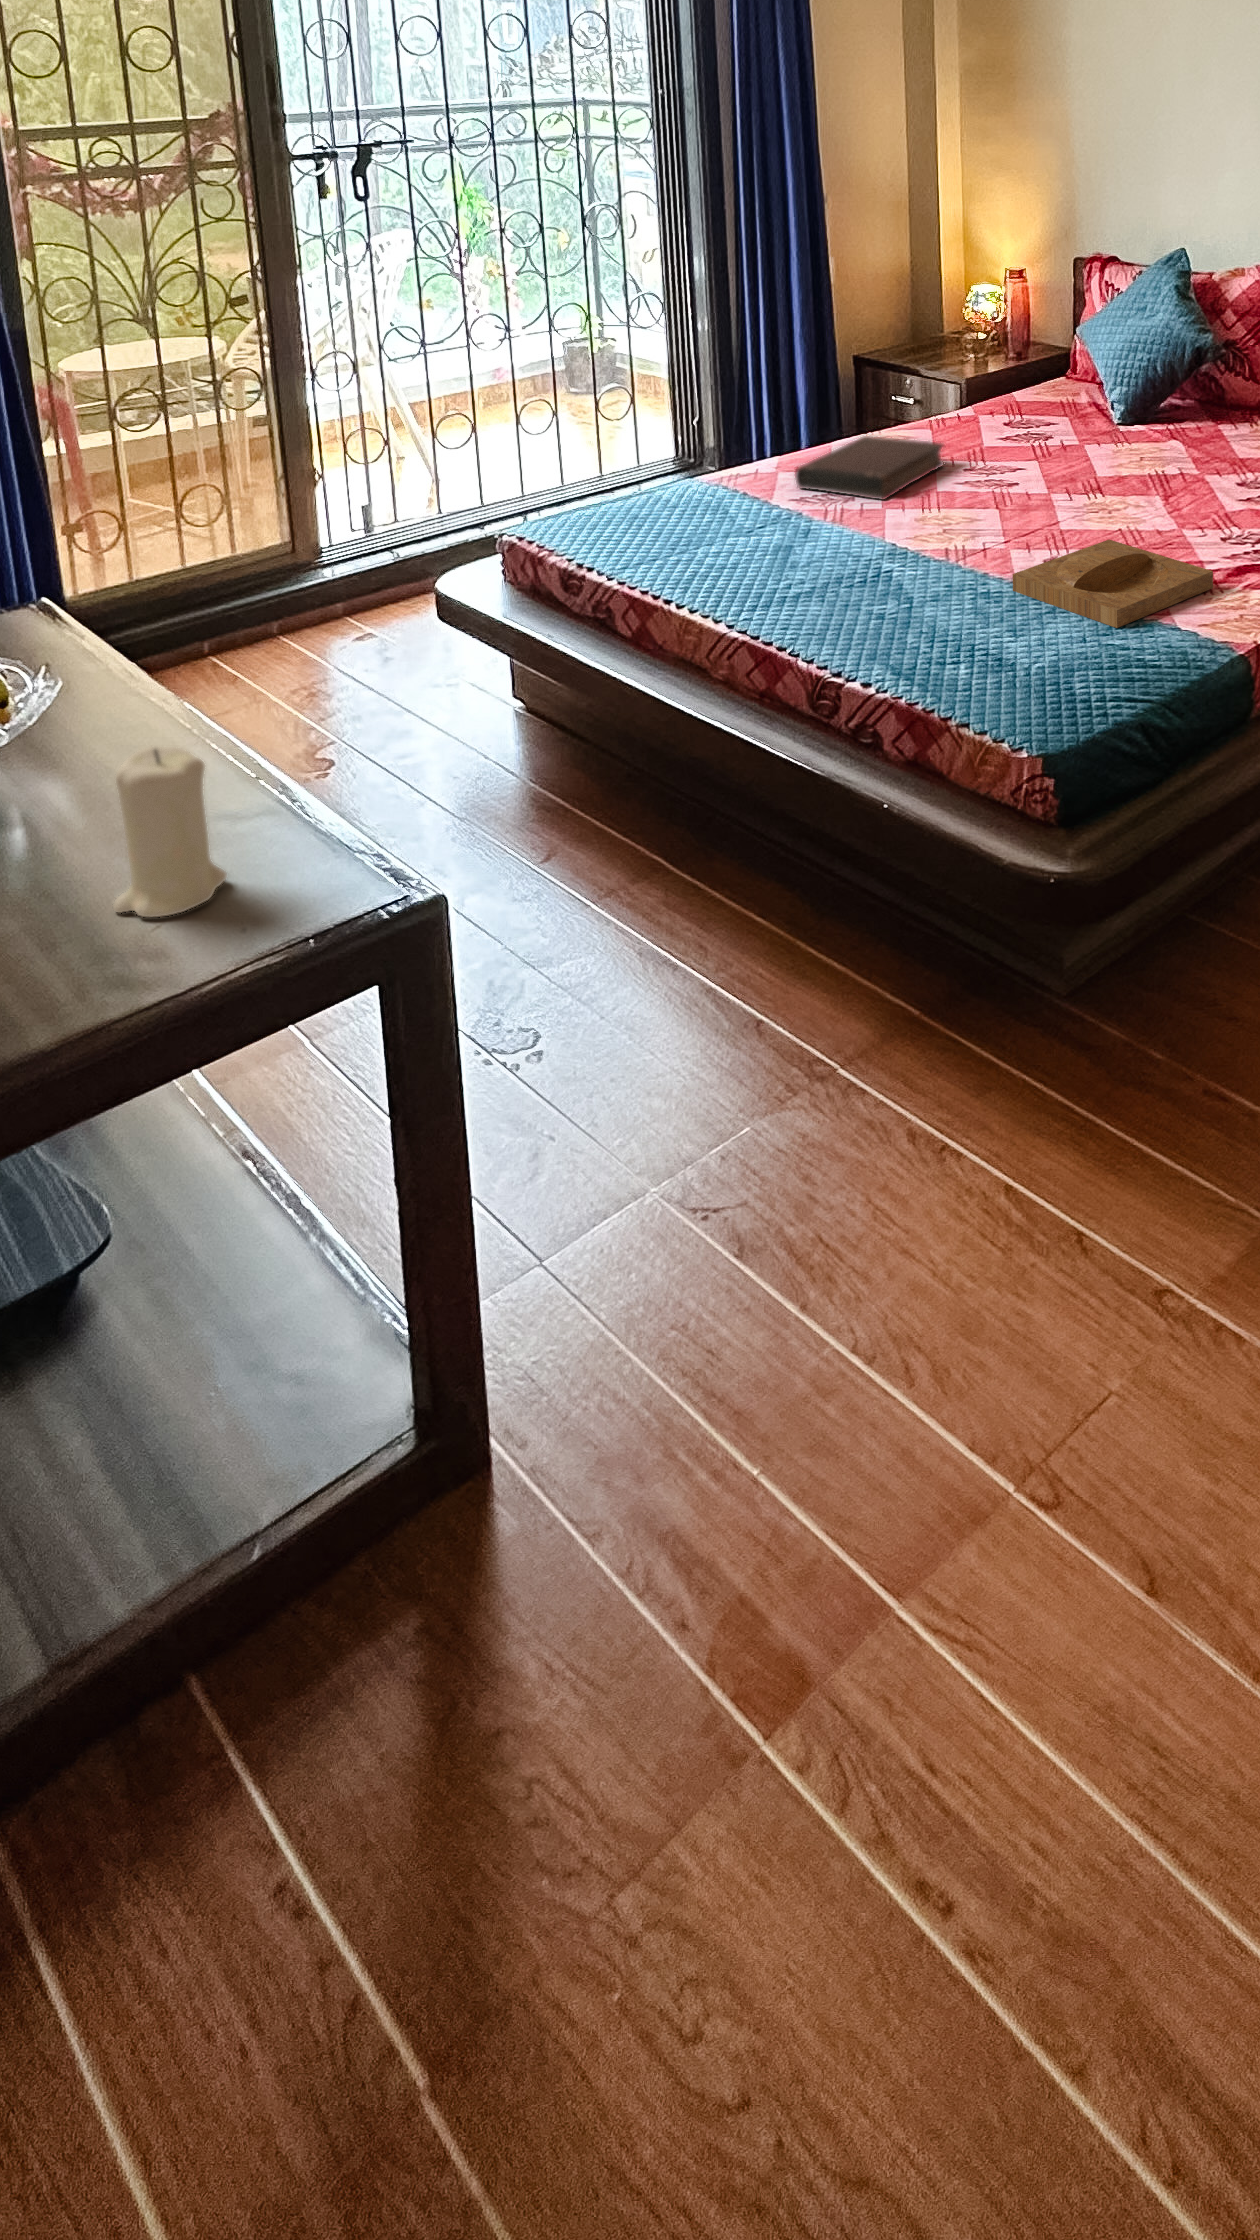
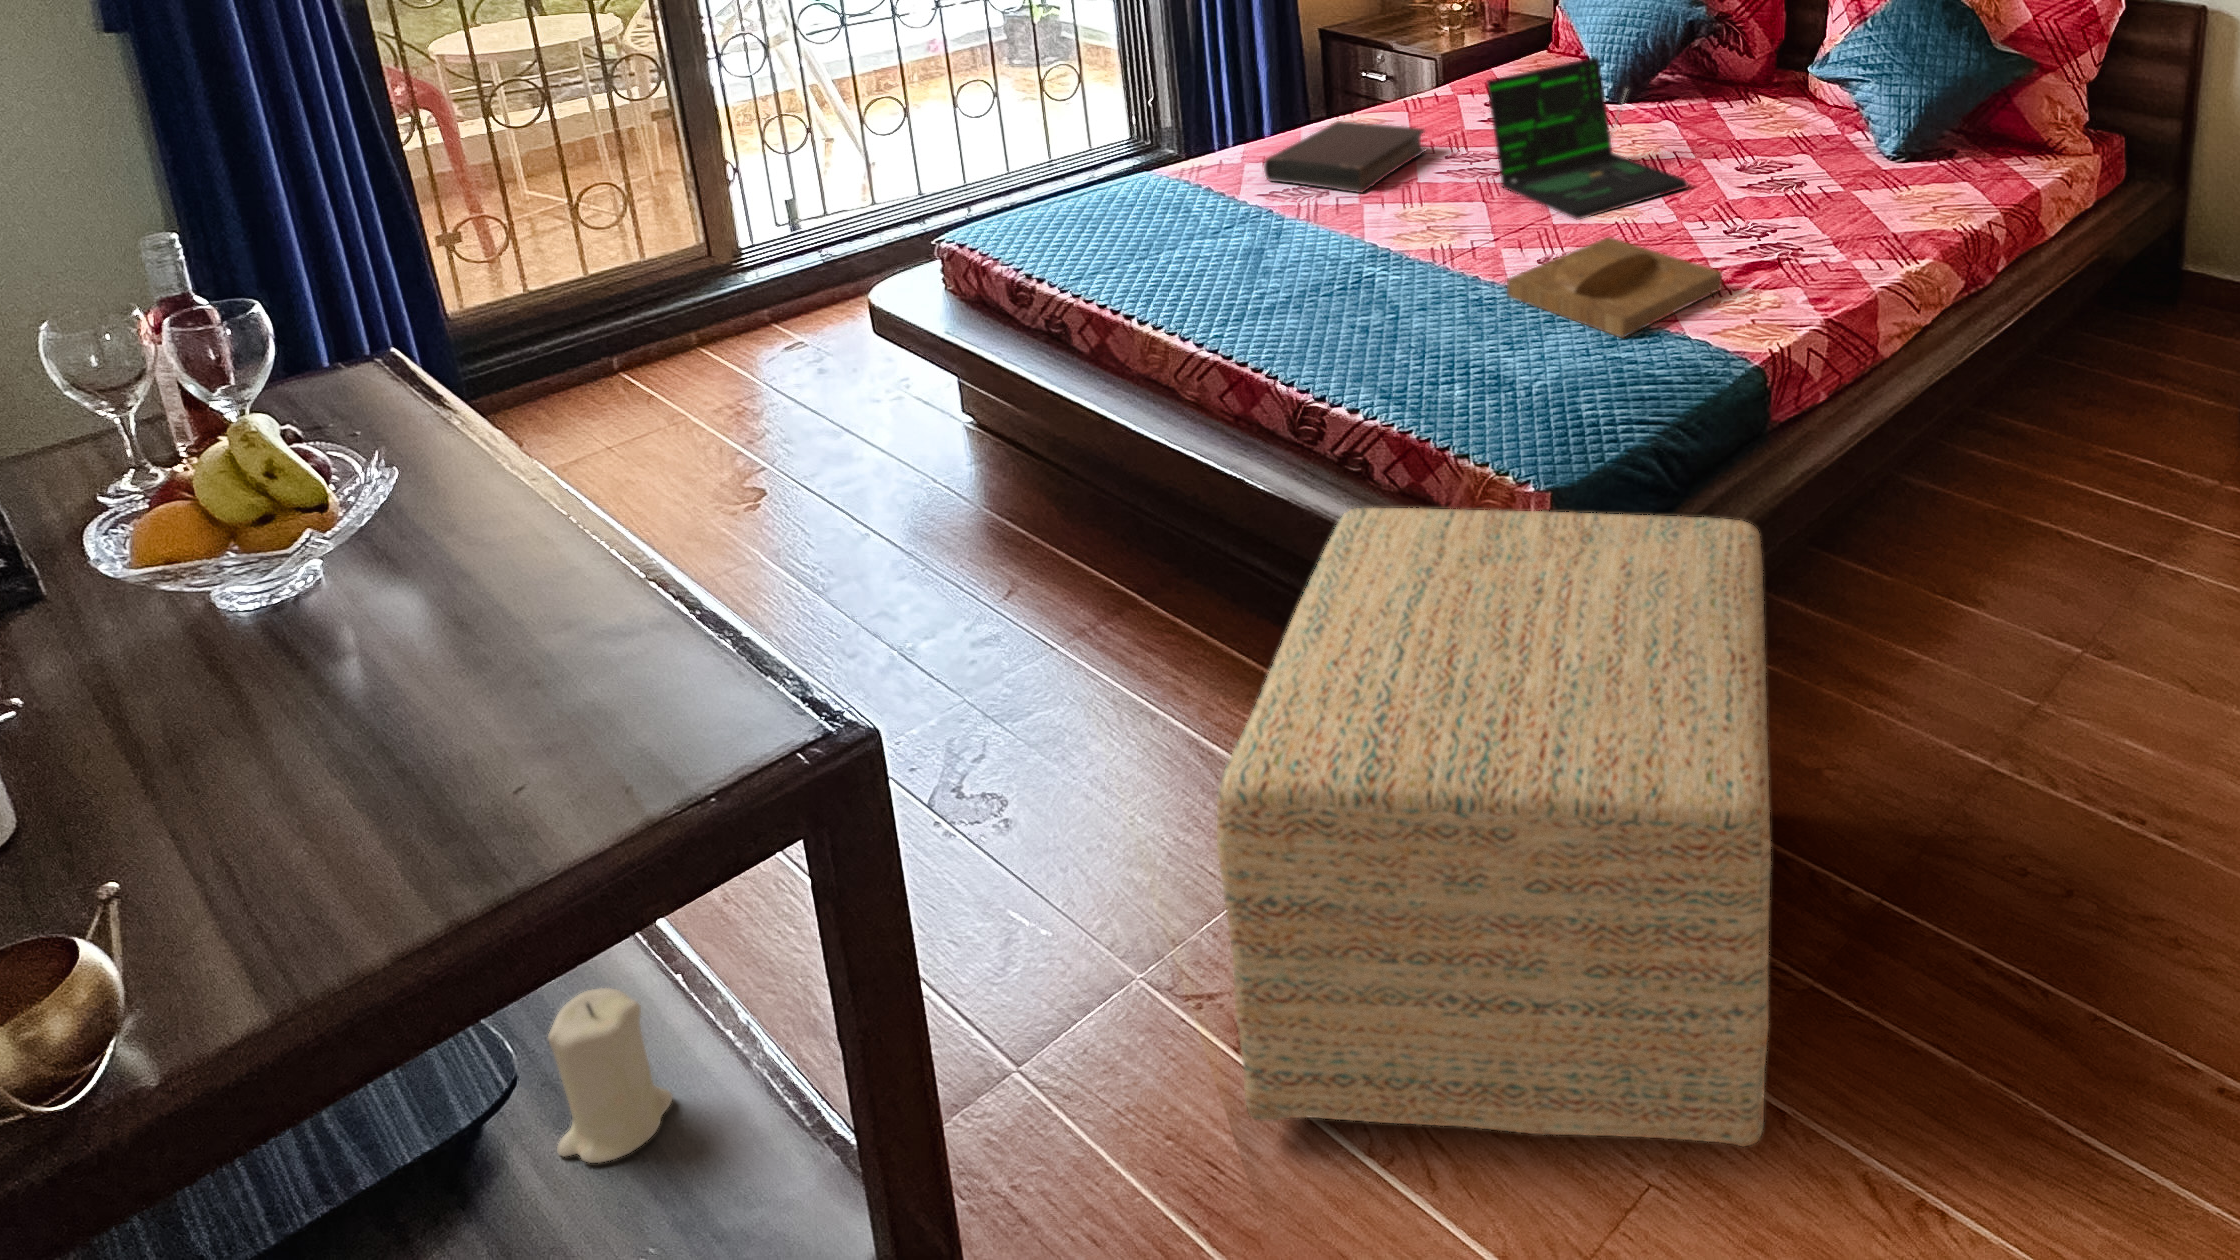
laptop: none [1001,376,1190,526] -> present [1487,57,1688,219]
candle: present [113,747,226,917] -> present [548,988,672,1163]
ottoman: none [733,763,1234,1354] -> present [1217,508,1771,1146]

